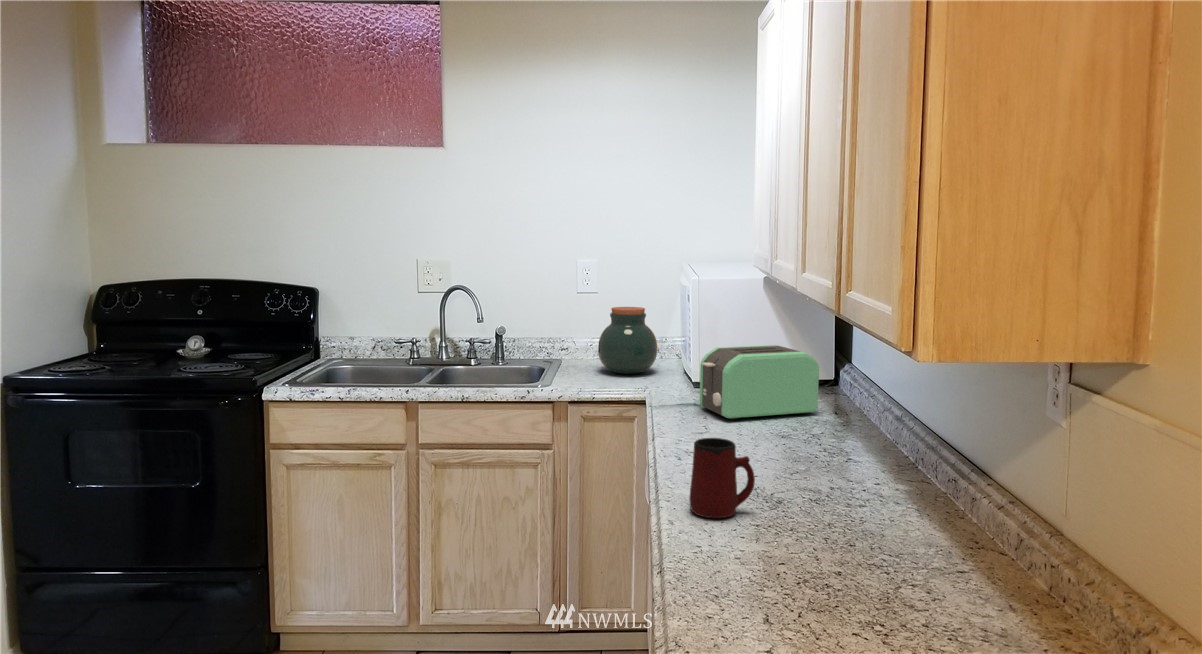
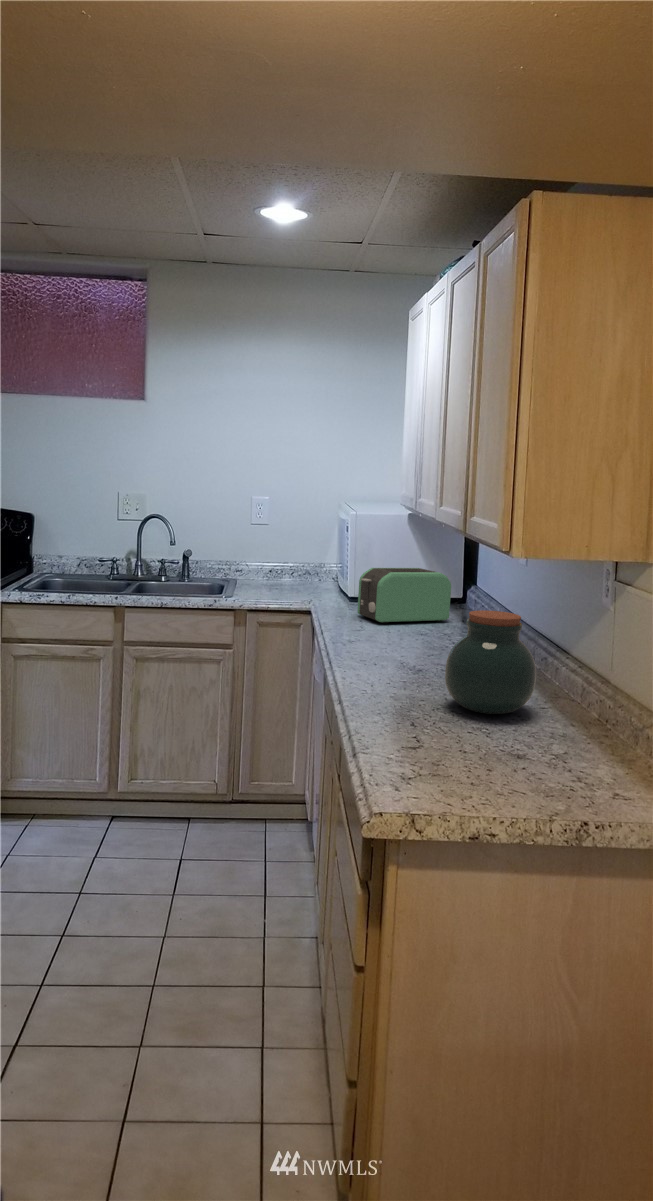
jar: present [598,307,657,374] -> present [445,610,536,714]
mug: present [689,438,755,518] -> none [356,622,403,677]

